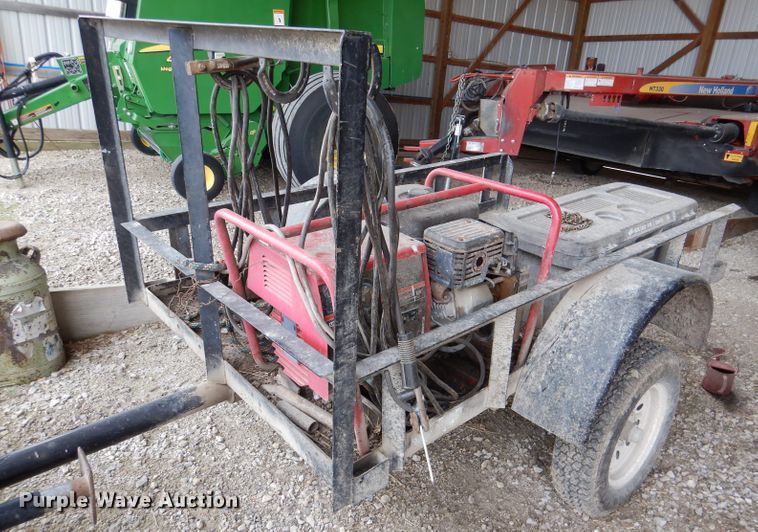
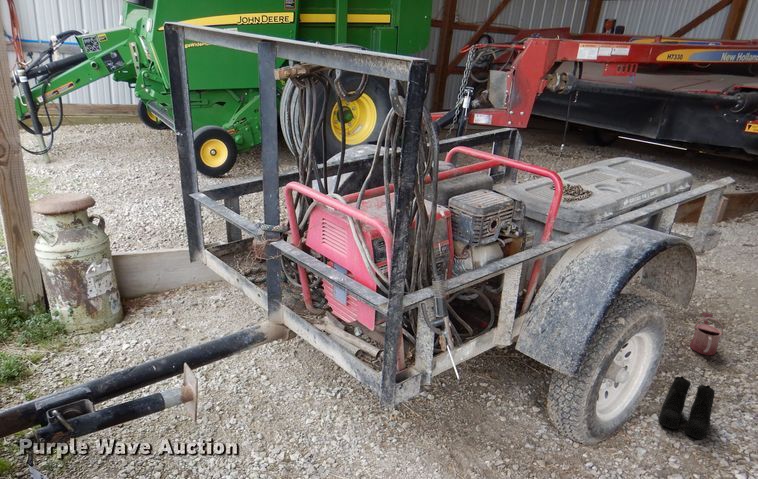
boots: none [676,427,741,504] -> present [659,376,715,439]

